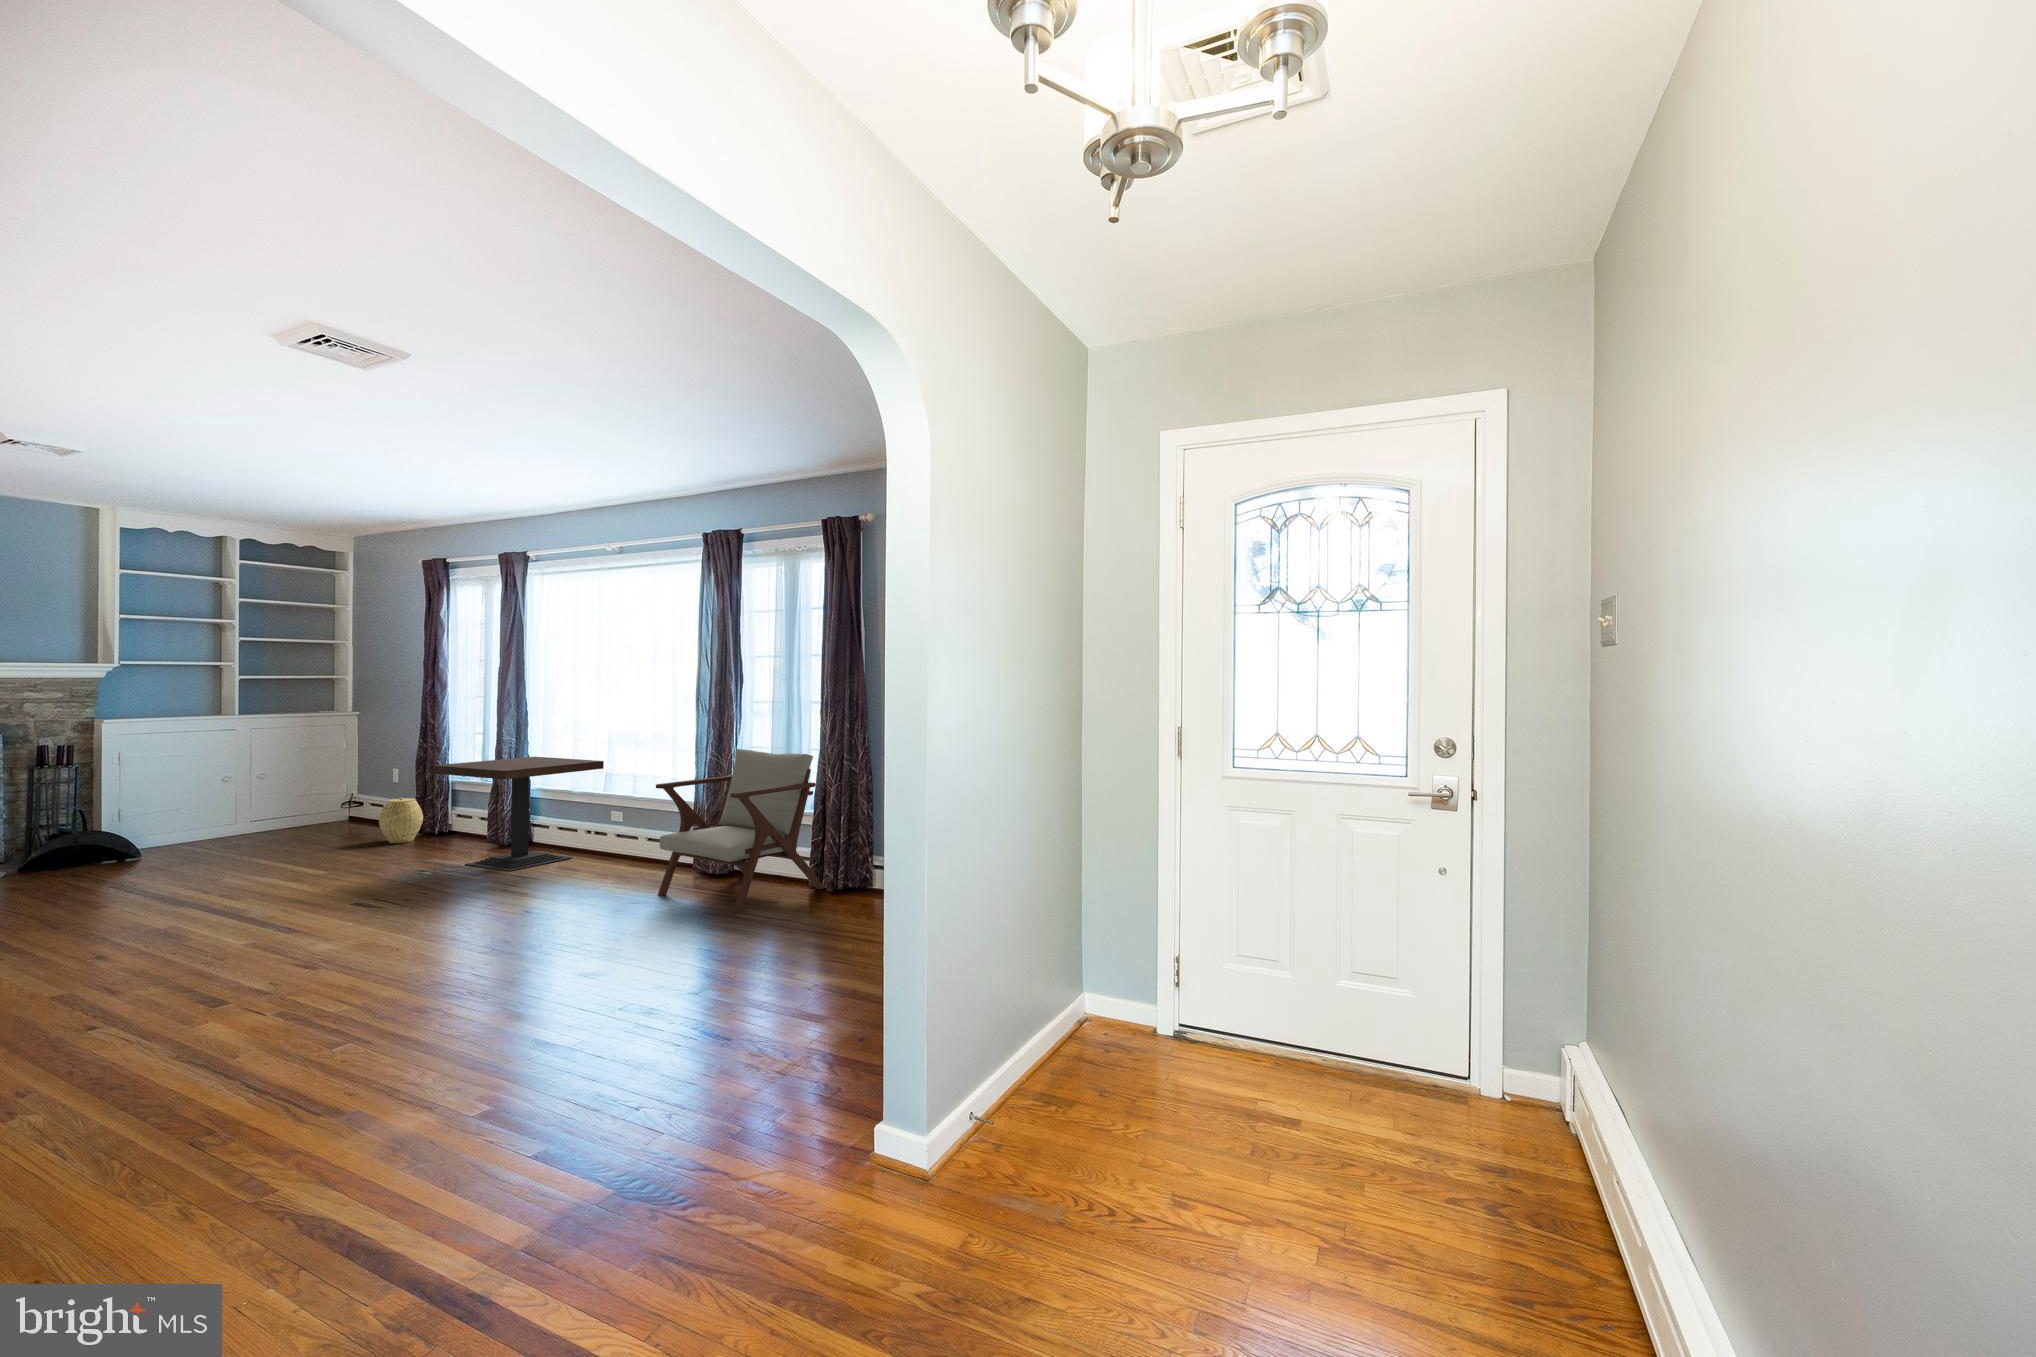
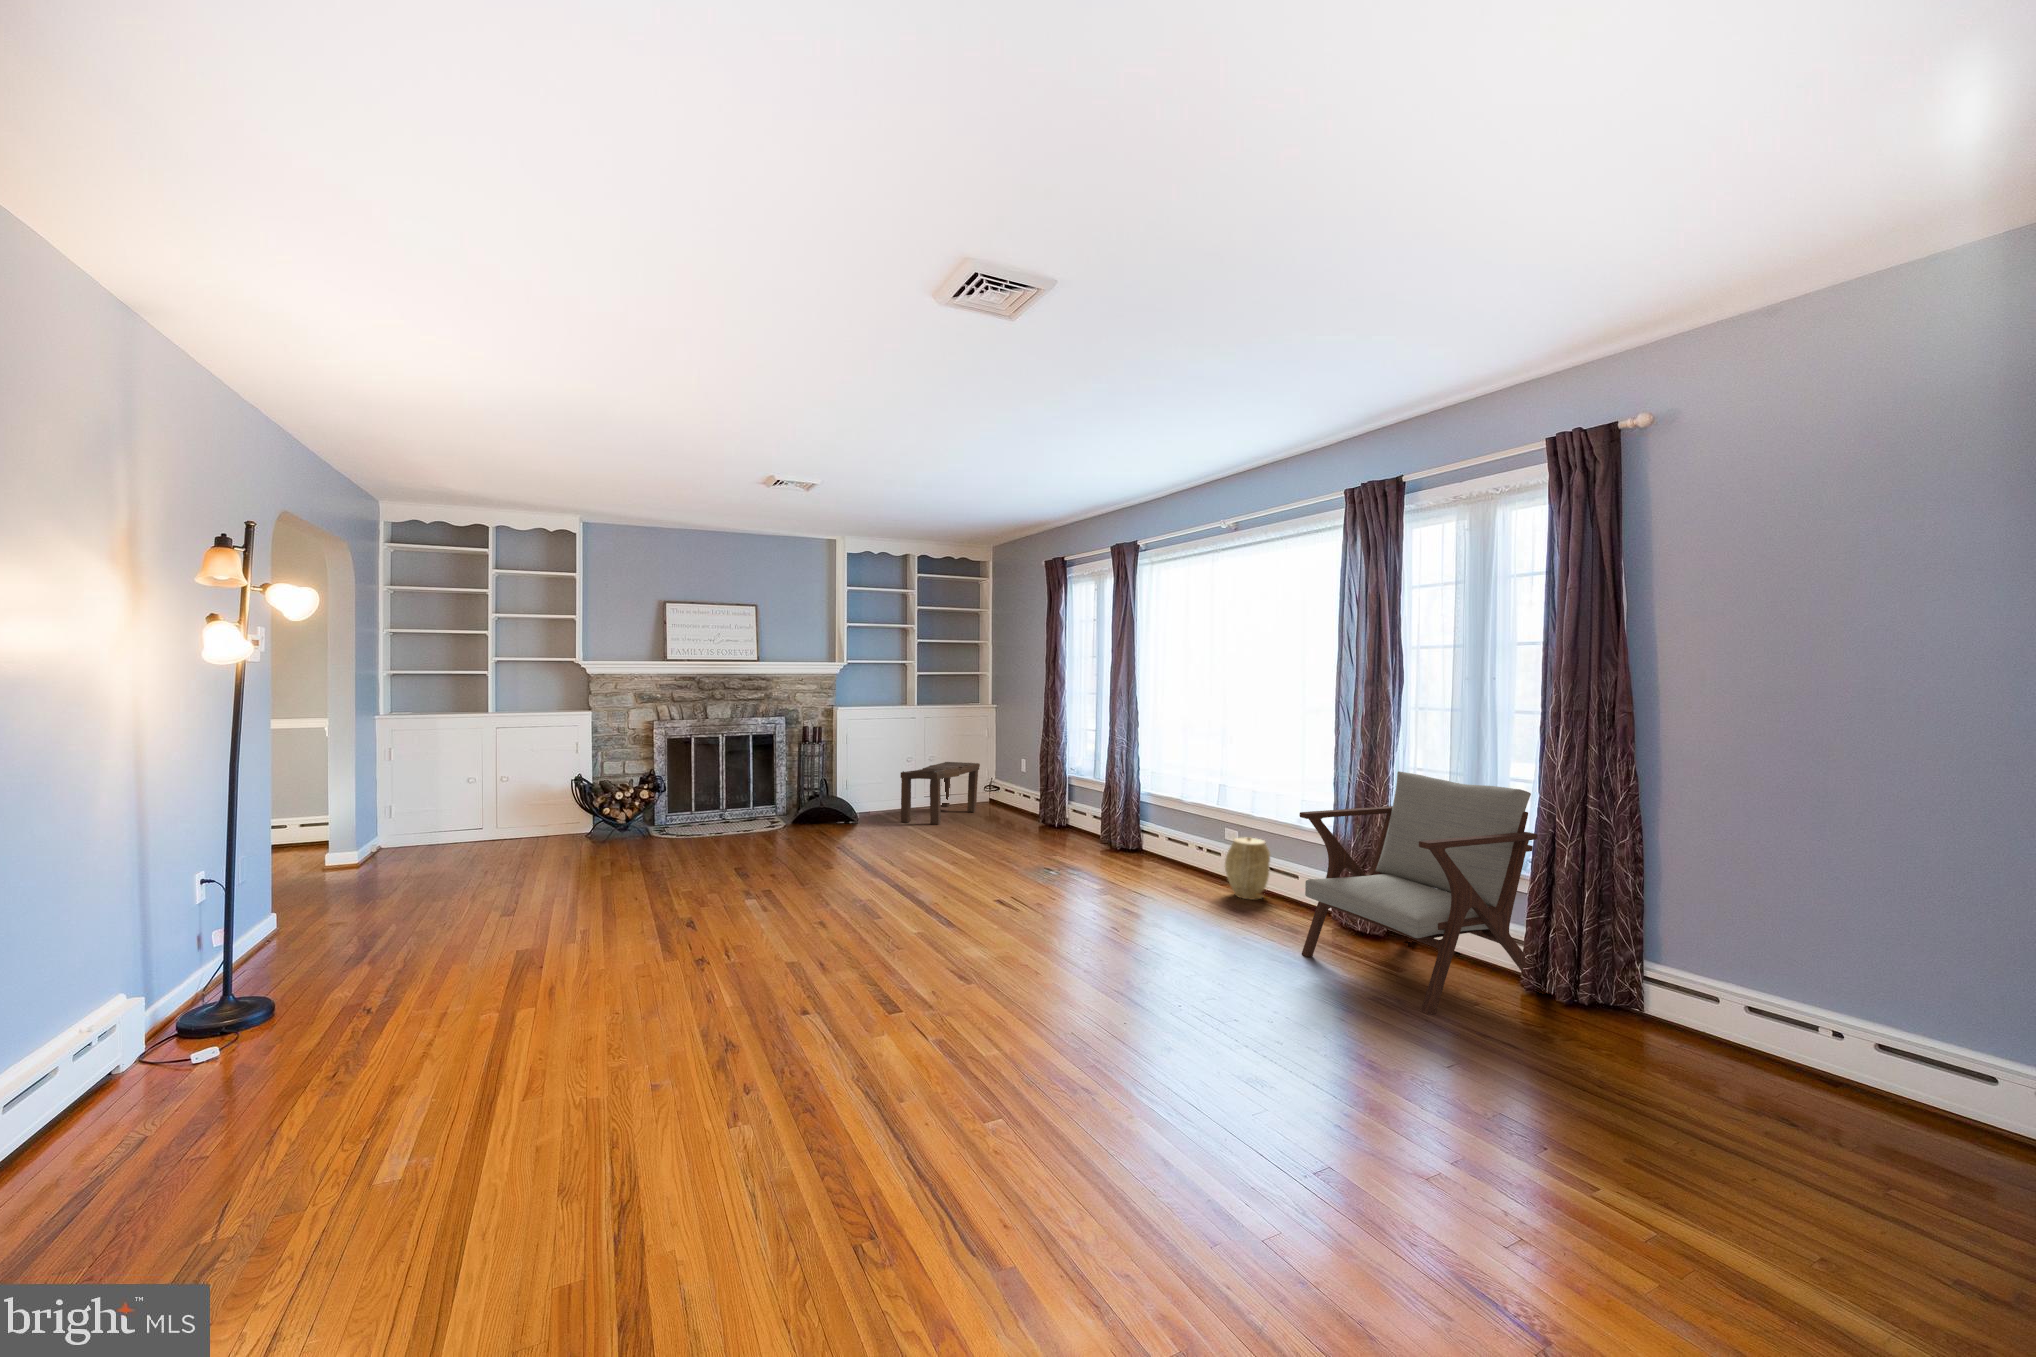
side table: present [432,757,604,872] -> none [1057,759,1218,885]
bench: none [213,777,335,851] -> present [901,762,980,825]
woven basket: present [379,797,423,843] -> present [1225,838,1270,899]

